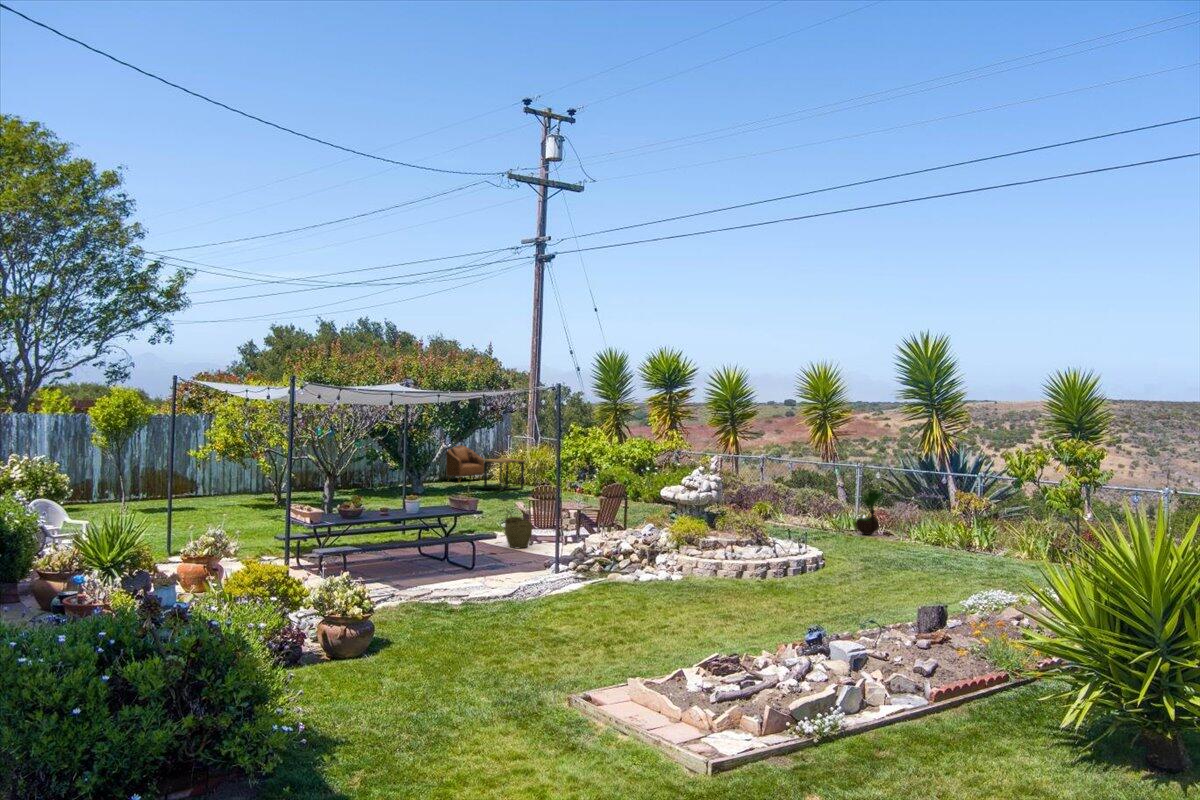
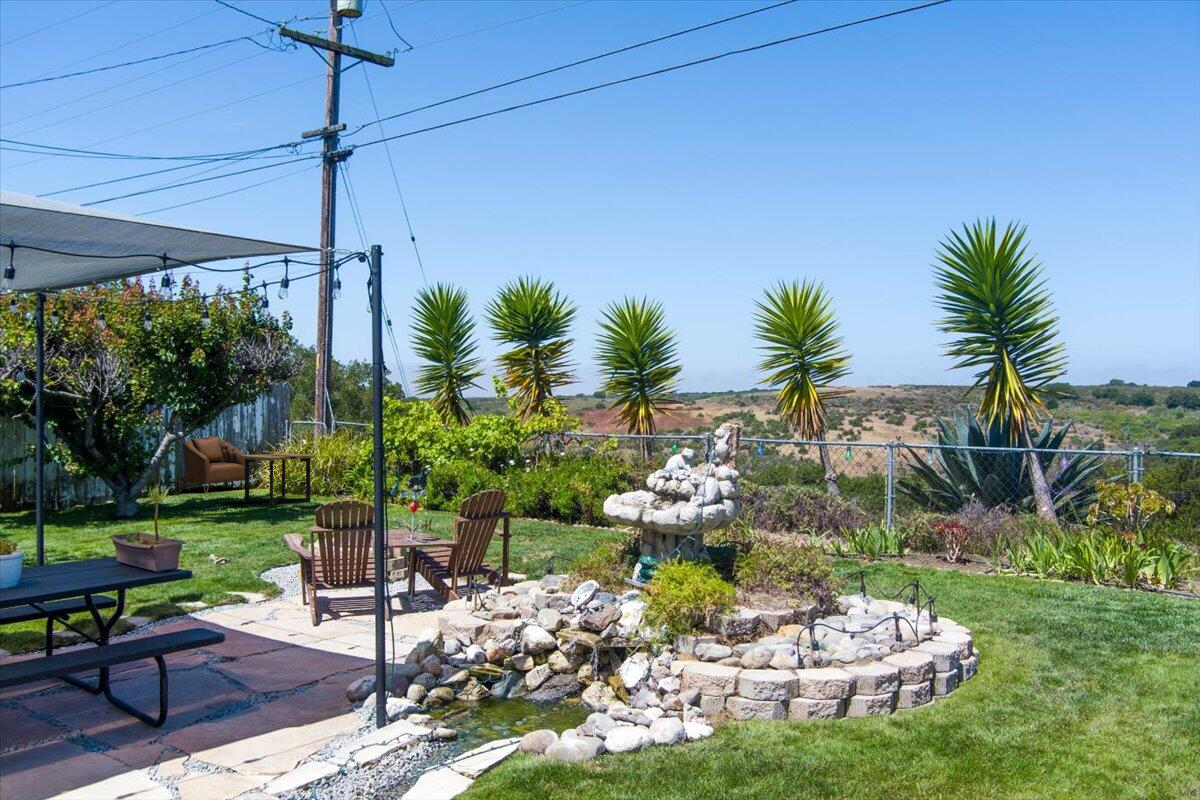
potted tree: present [856,489,883,535] -> none [883,475,935,559]
woven basket: present [505,511,532,548] -> none [258,554,319,639]

